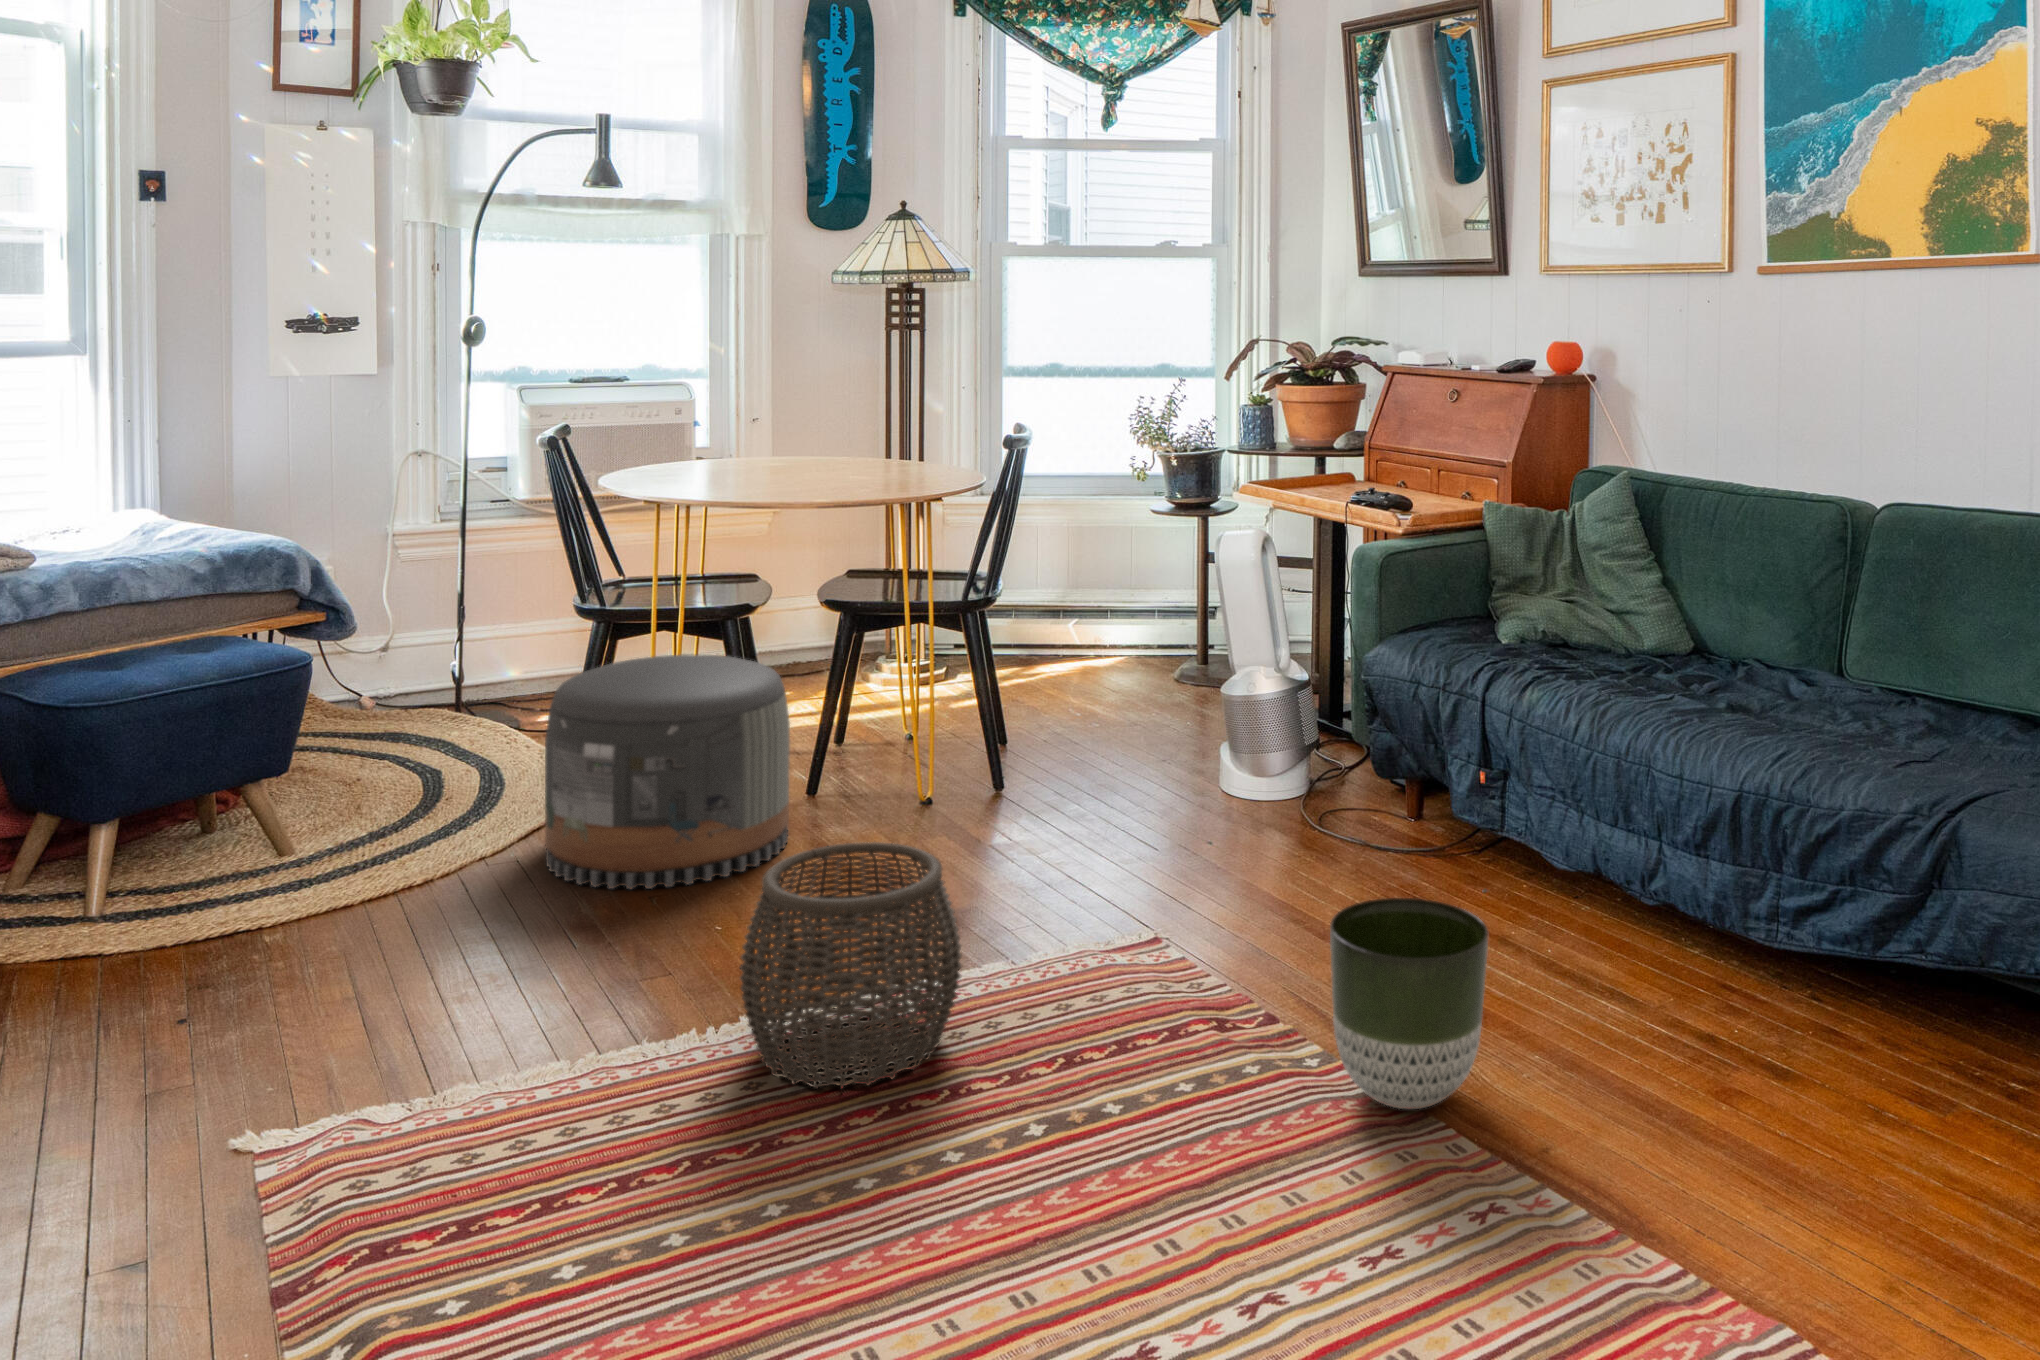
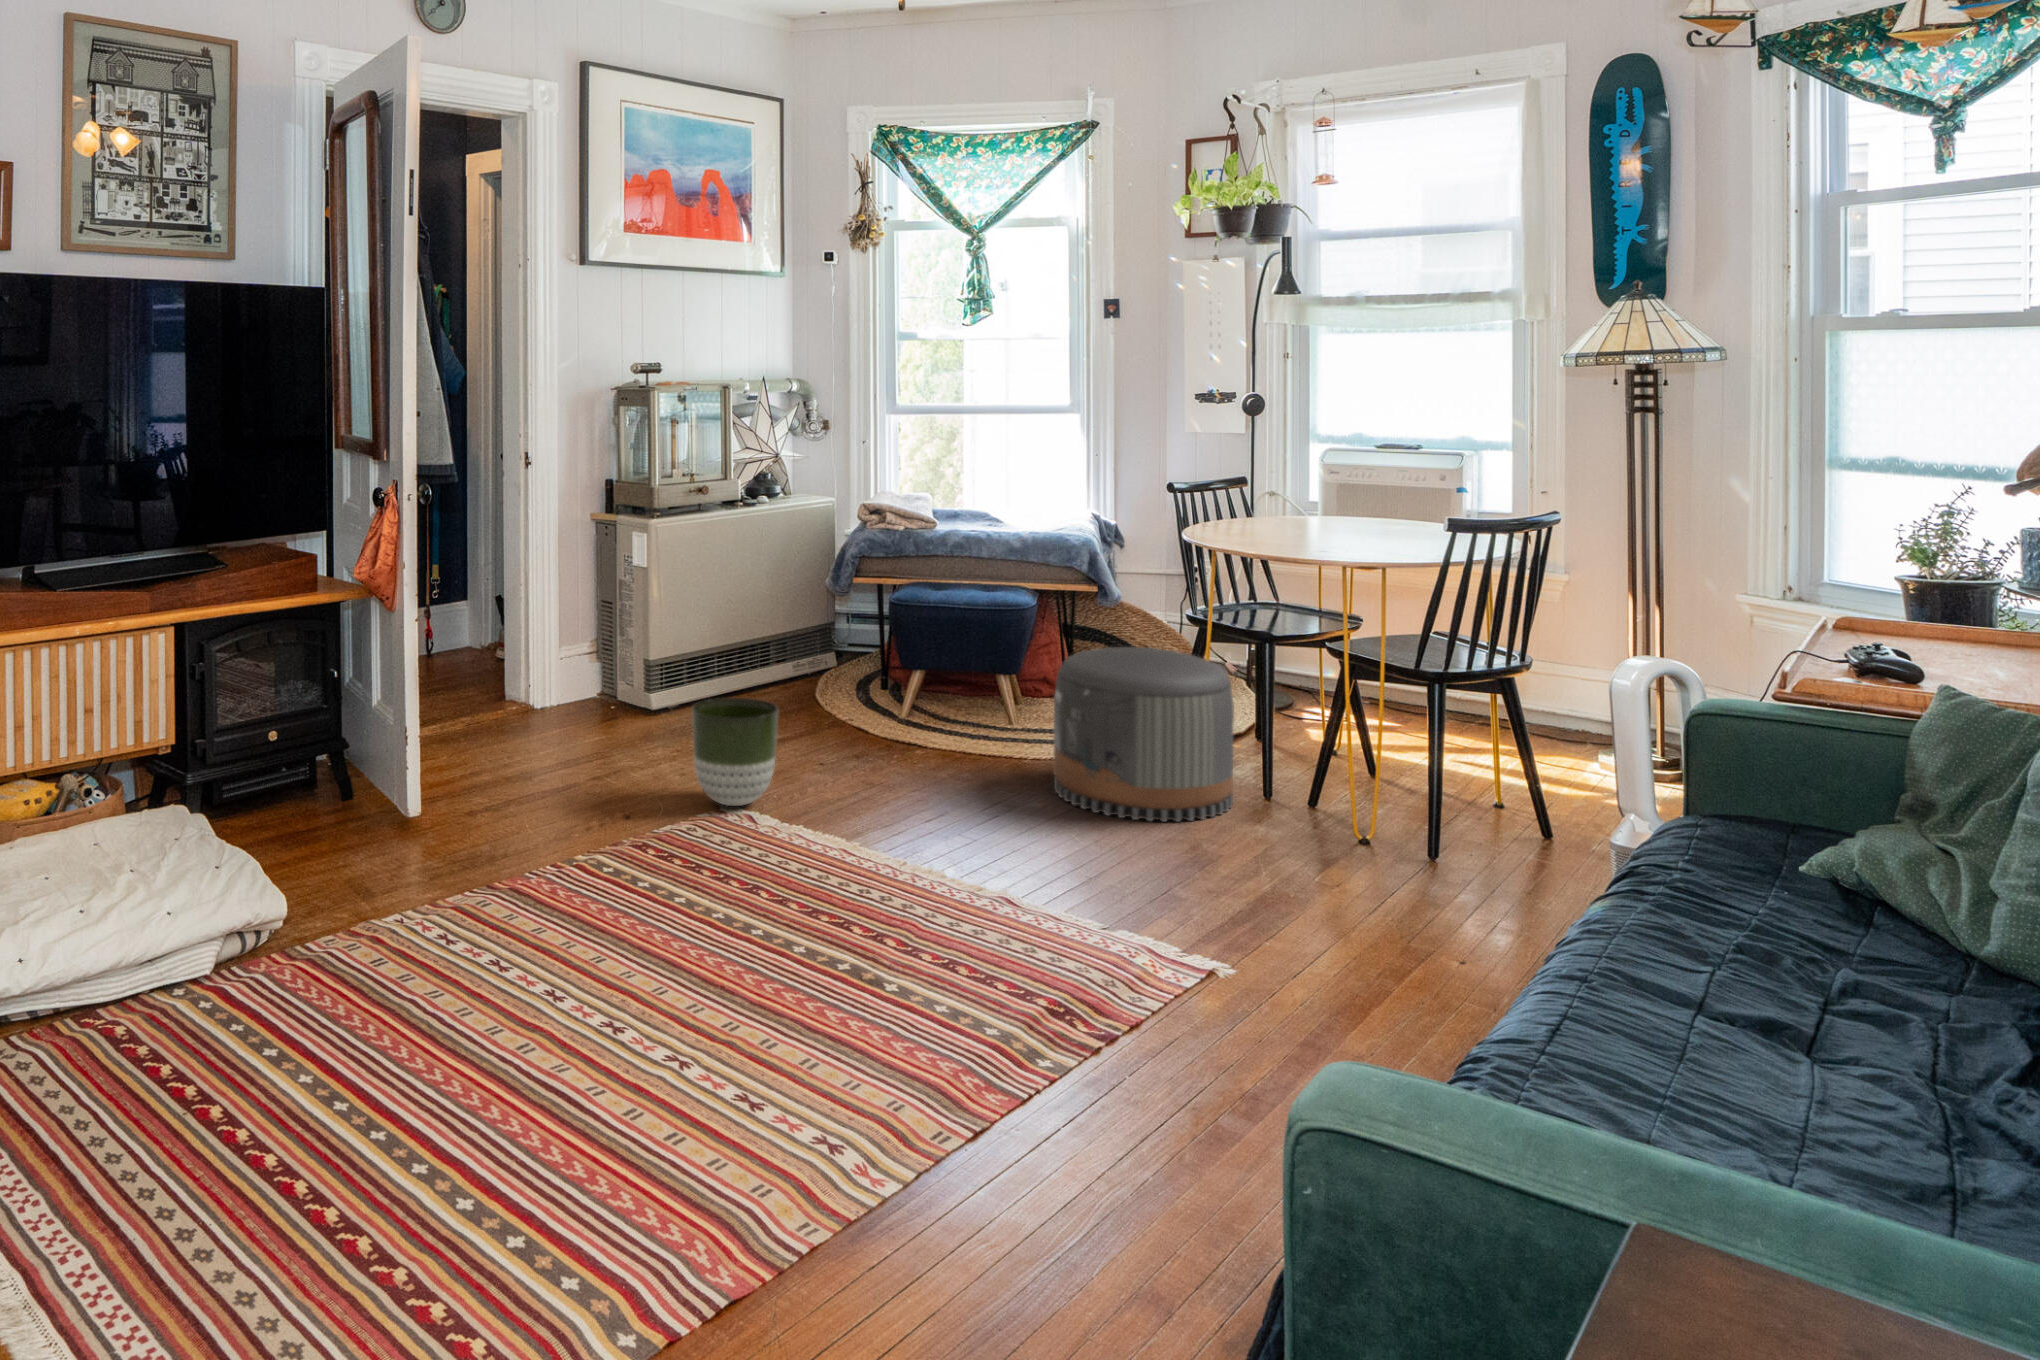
woven basket: present [740,842,962,1088] -> none [846,759,1000,929]
planter: present [1330,898,1488,1109] -> present [692,698,778,806]

